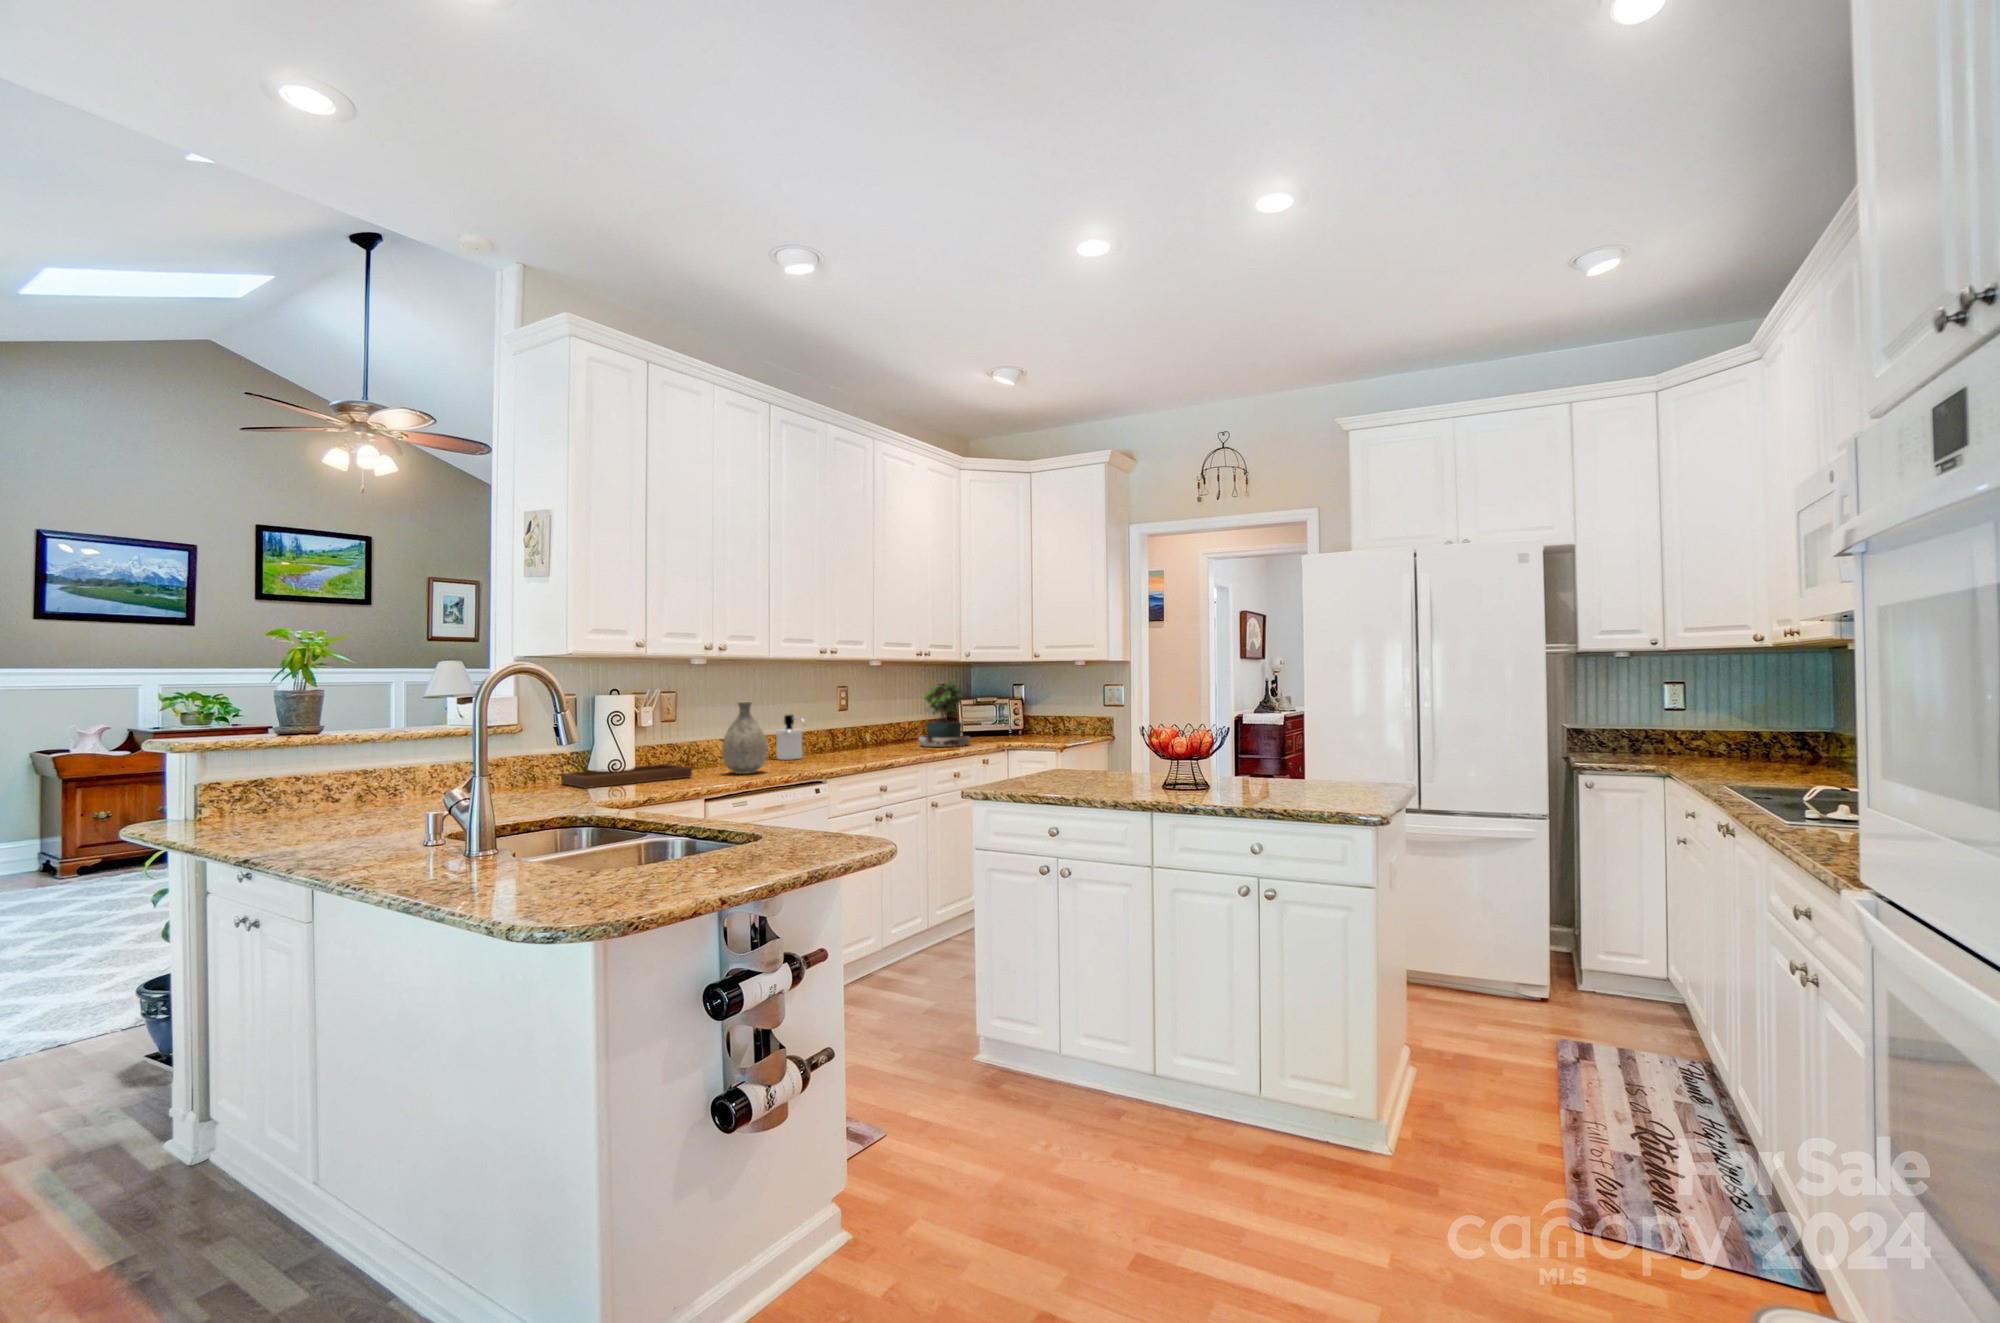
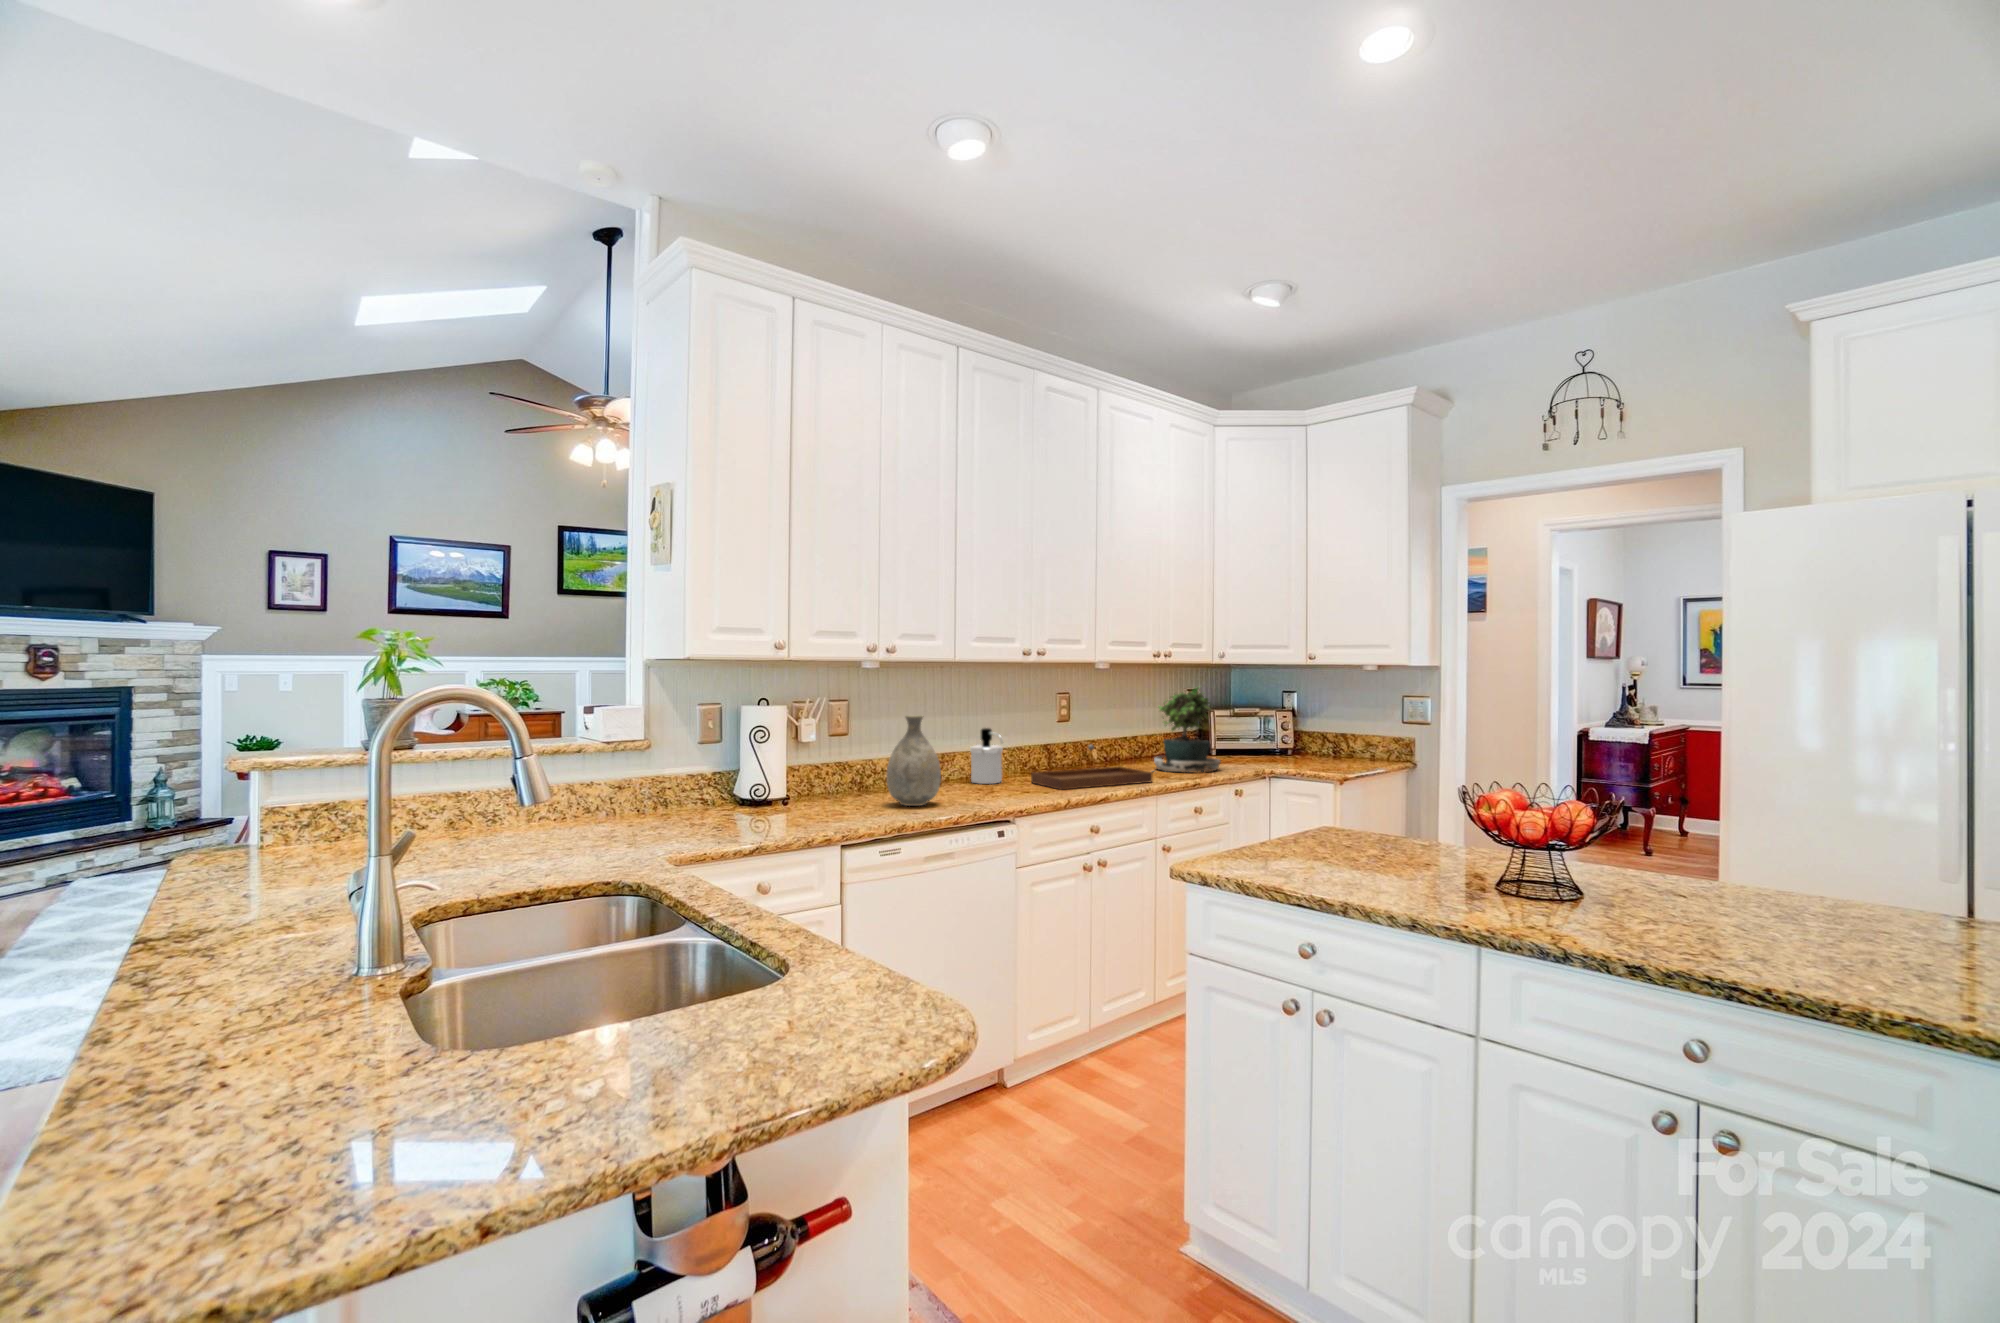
tray: present [561,764,692,788] -> present [1031,745,1152,790]

